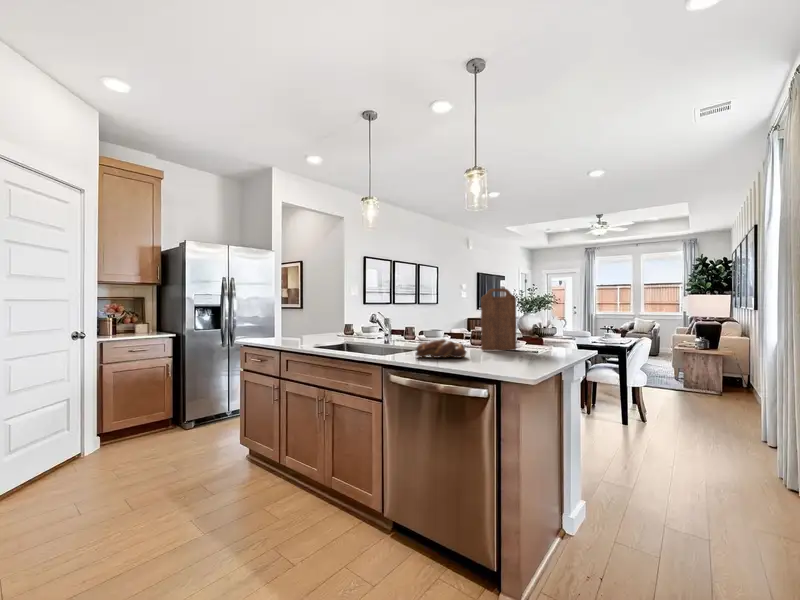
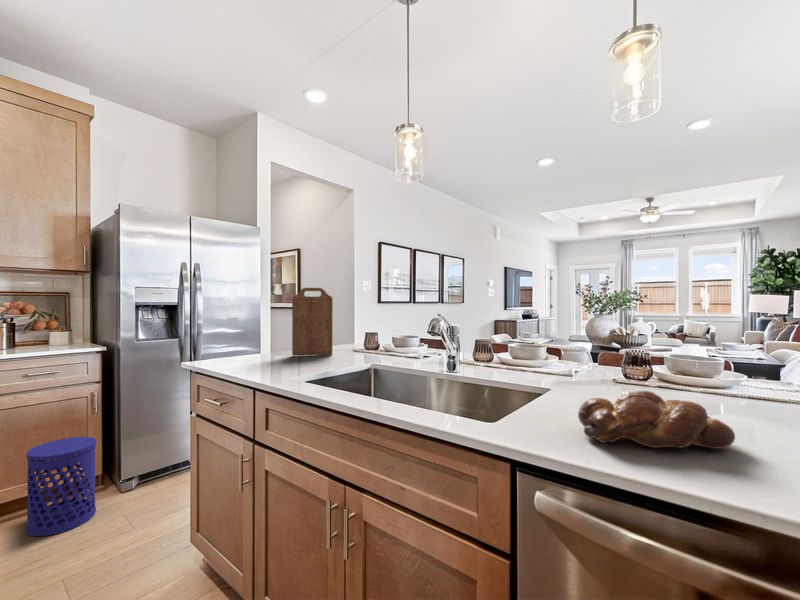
cutting board: present [481,288,516,351] -> present [292,288,333,356]
waste bin: none [132,392,172,449] -> present [26,437,96,536]

